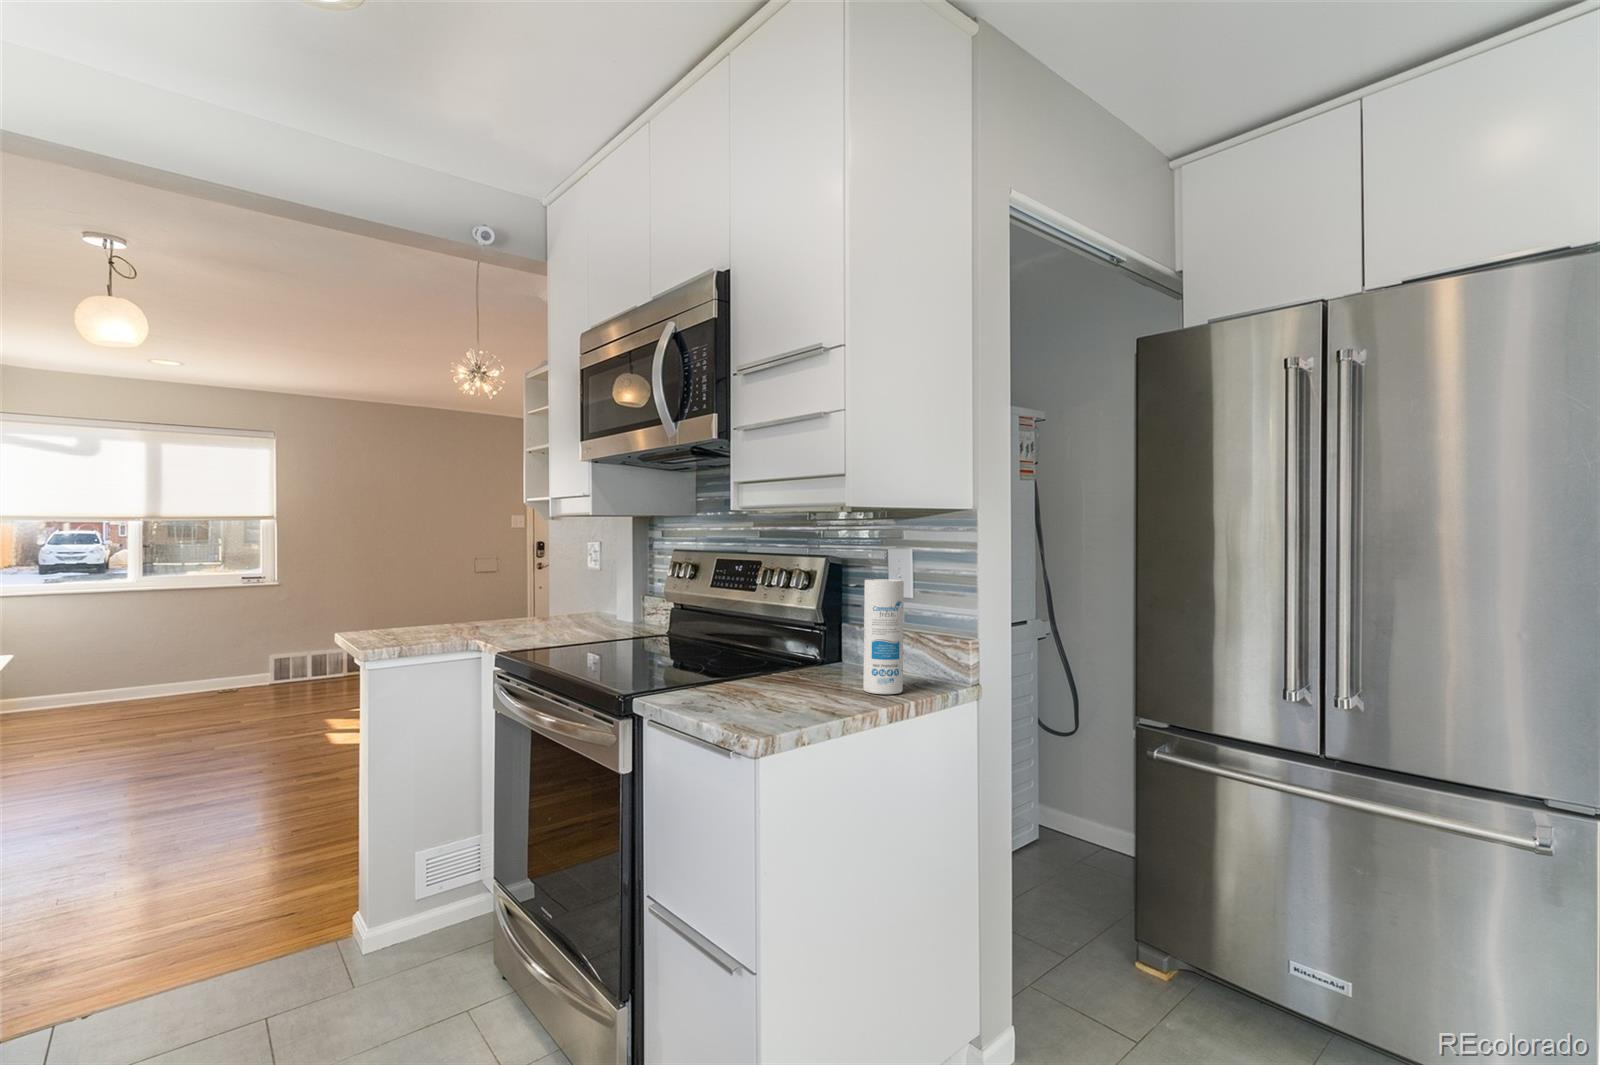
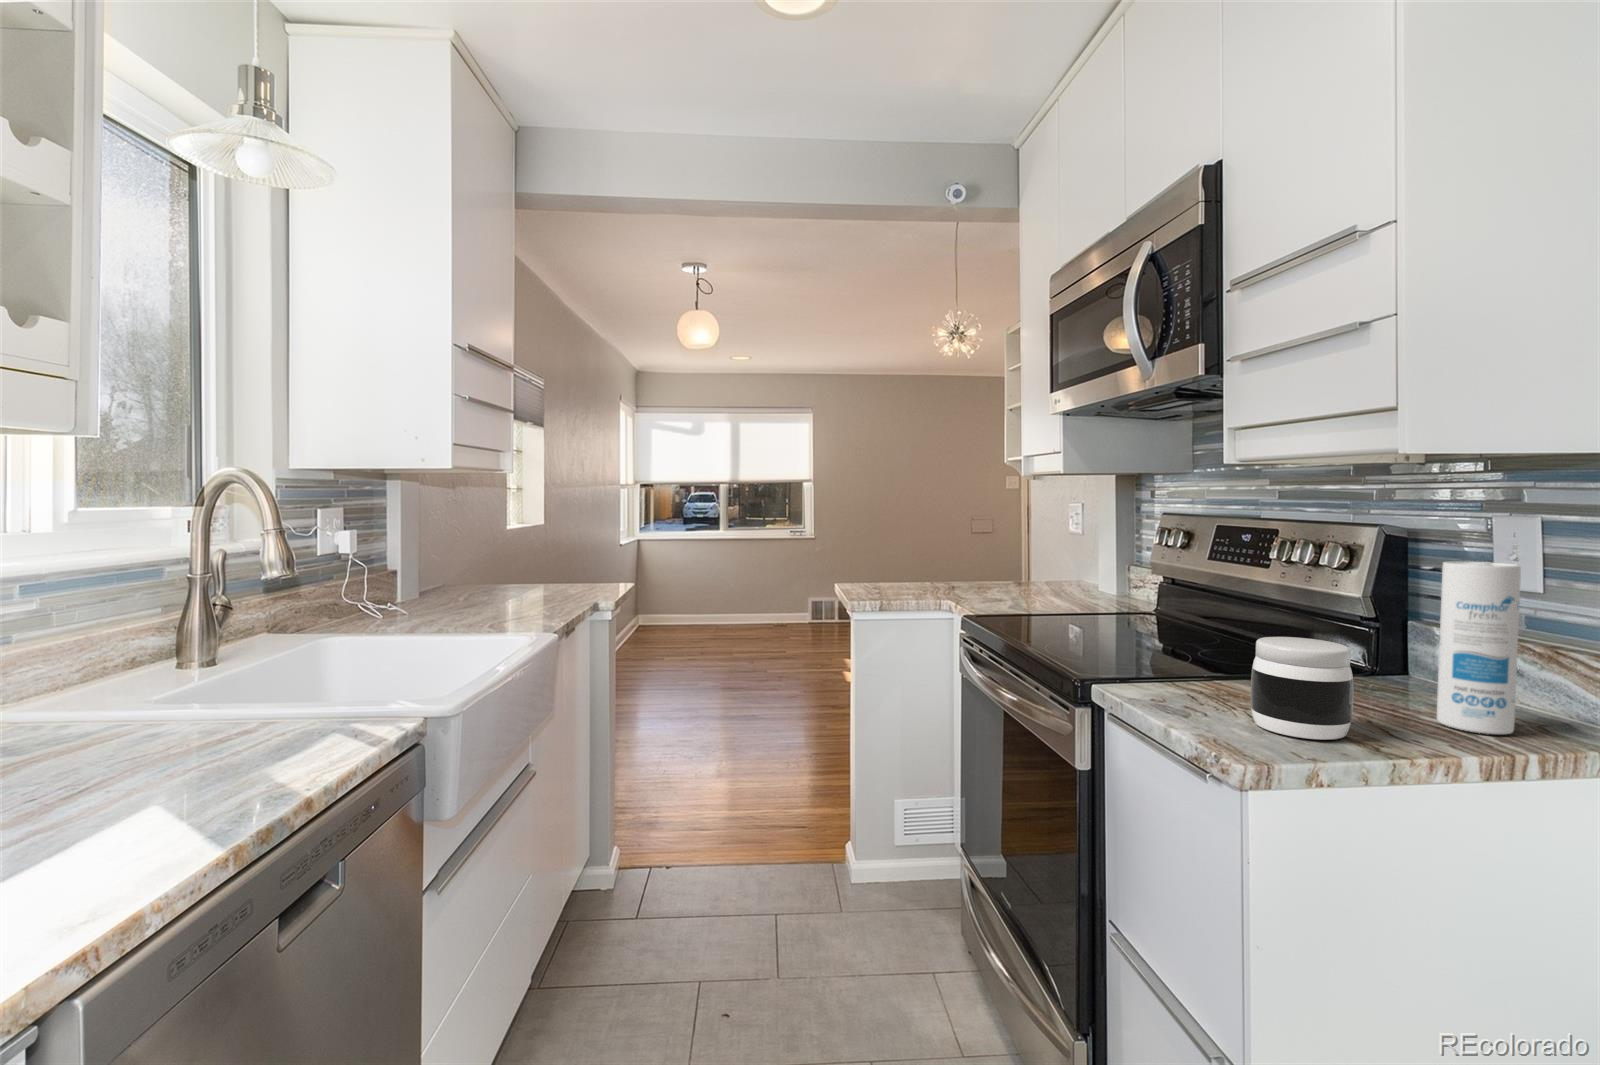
jar: none [757,639,821,714] -> present [1251,637,1353,740]

